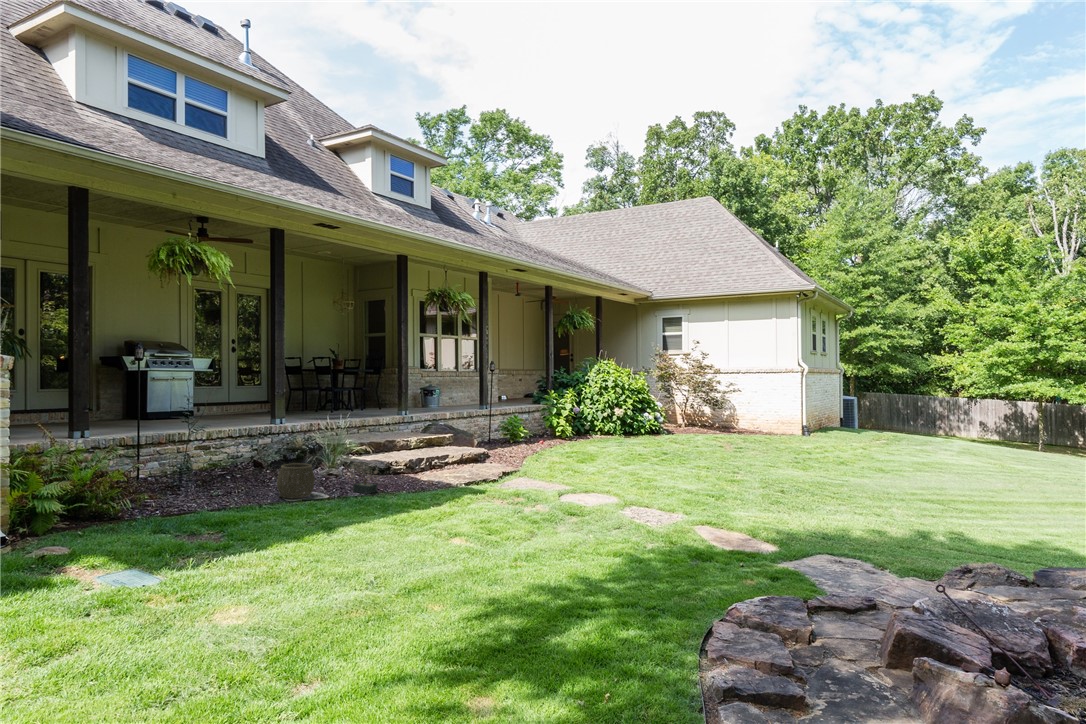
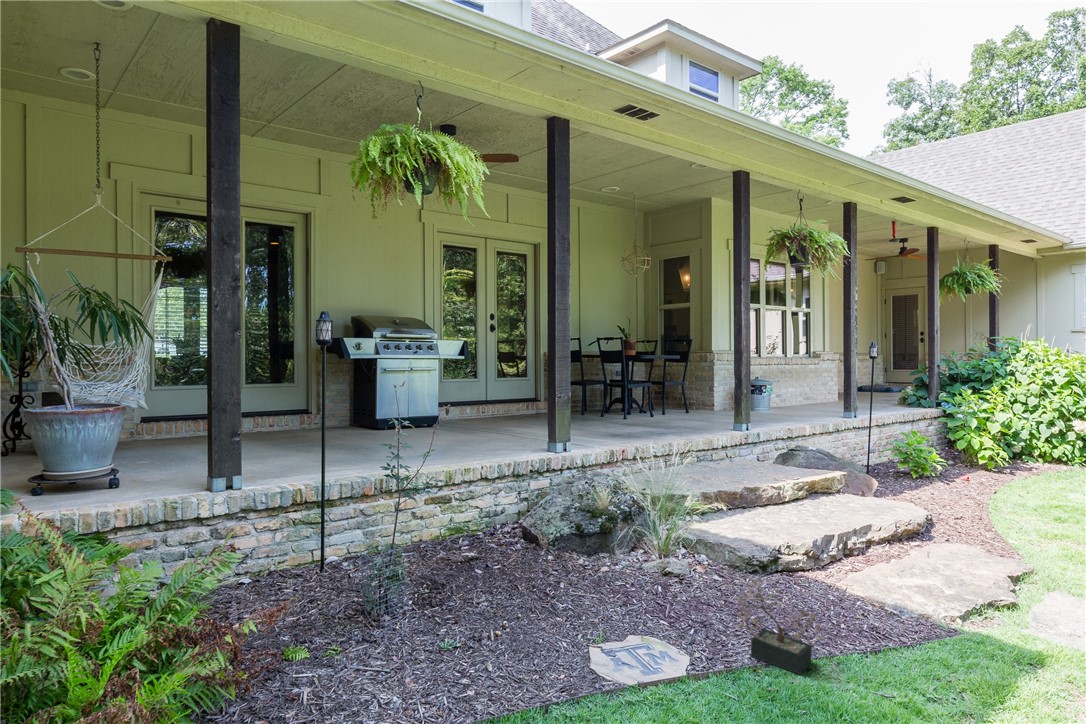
woven basket: present [277,463,315,498] -> none [582,581,671,686]

